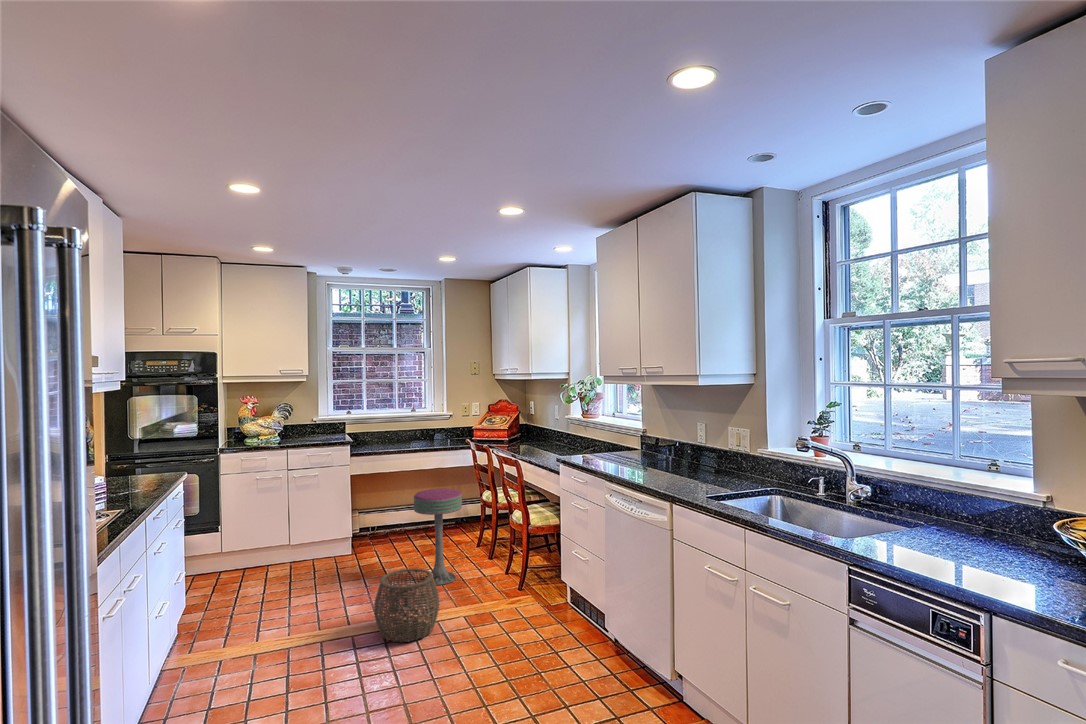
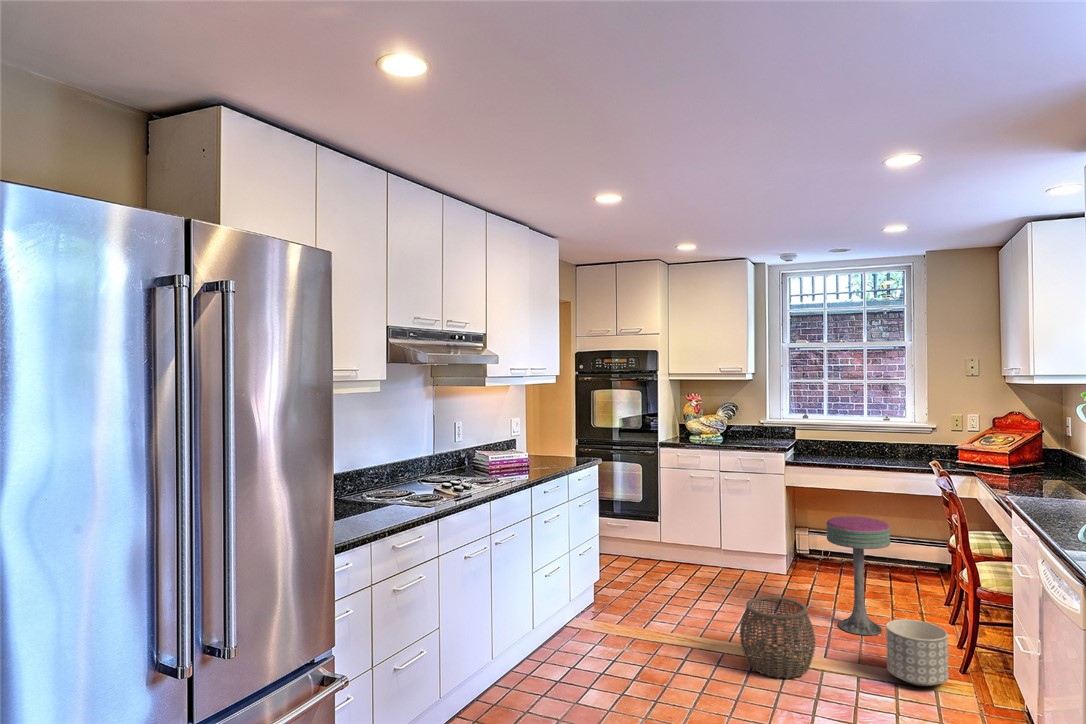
planter: none [484,558,526,608] -> present [886,619,949,686]

